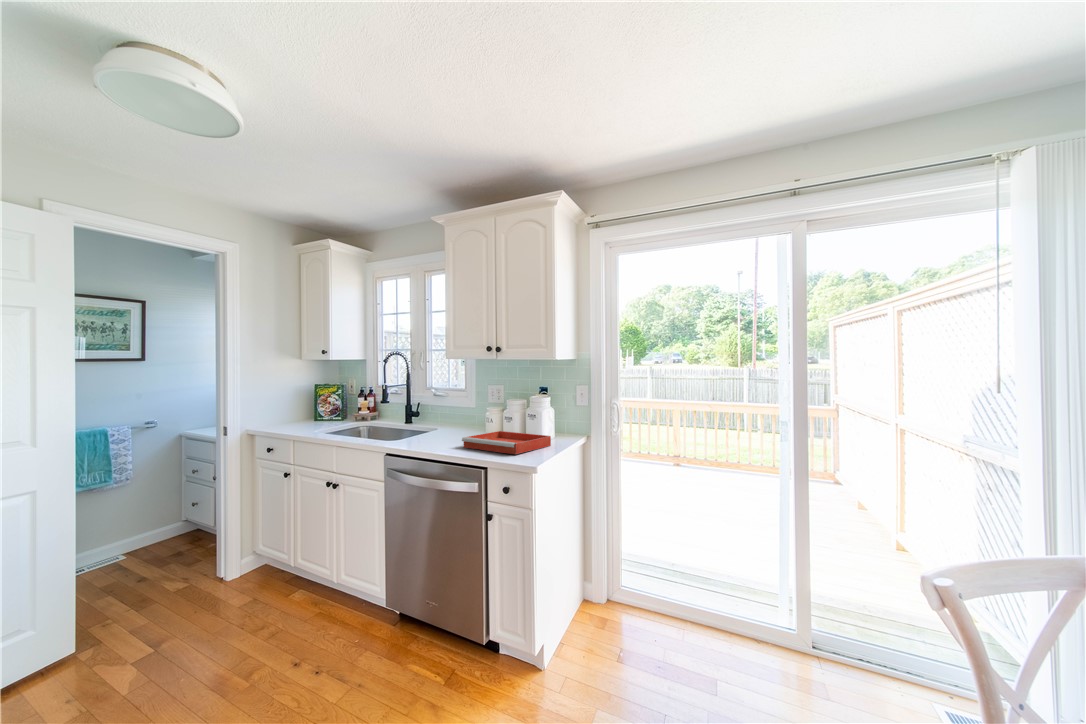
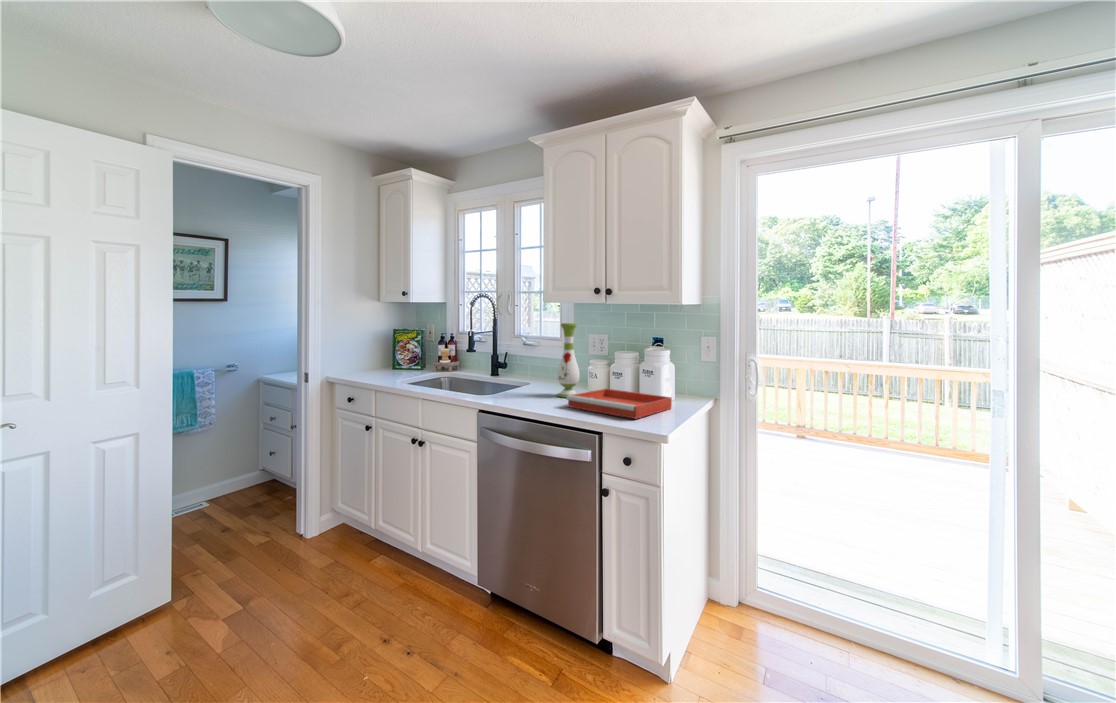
vase: none [458,375,478,440] -> present [557,323,580,398]

